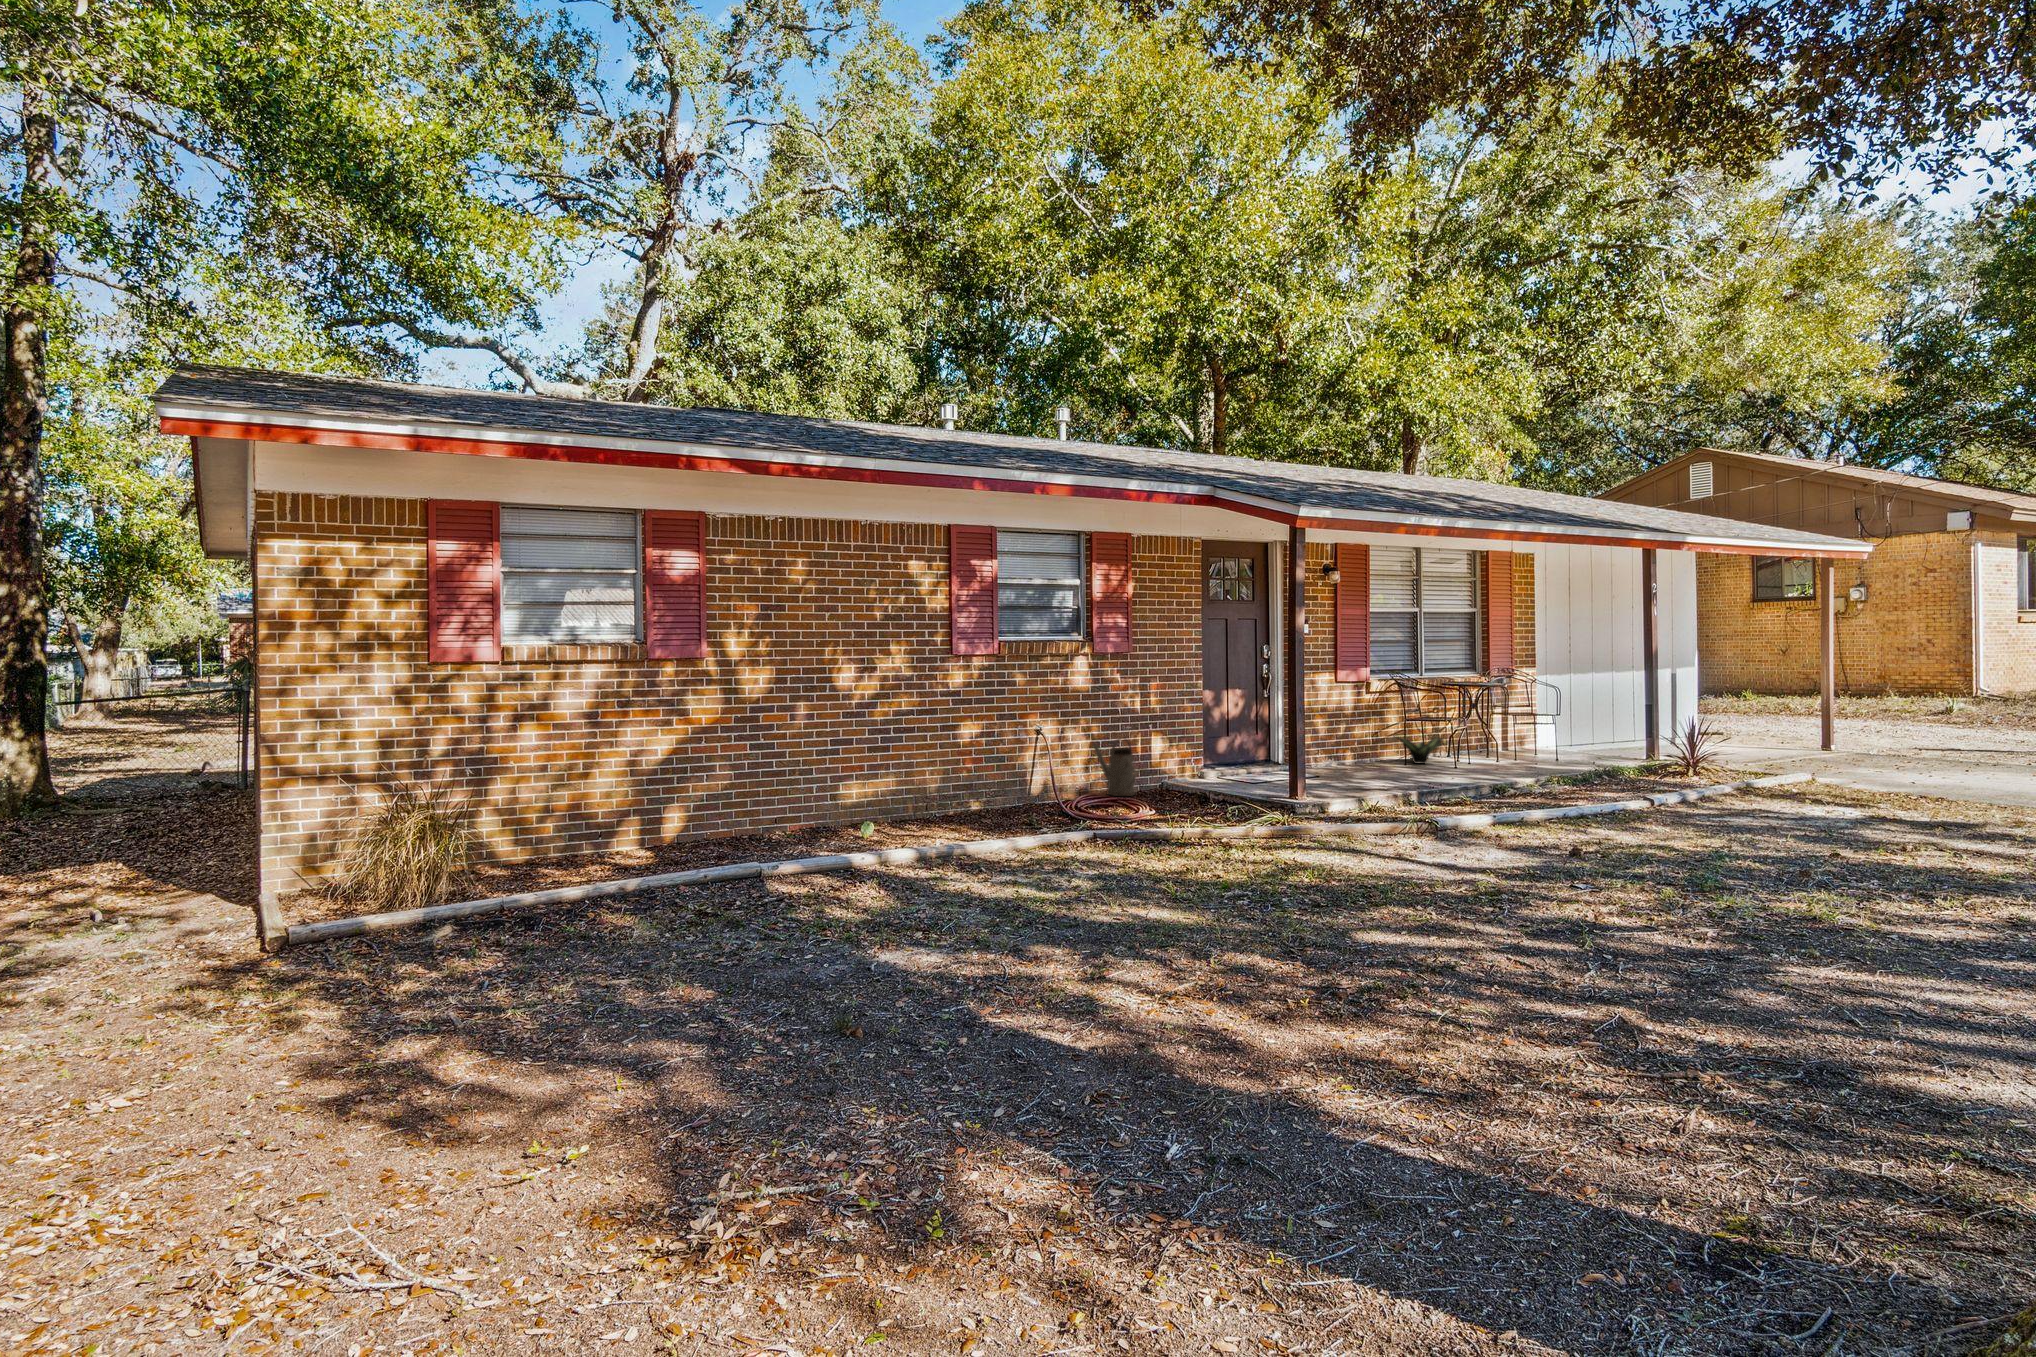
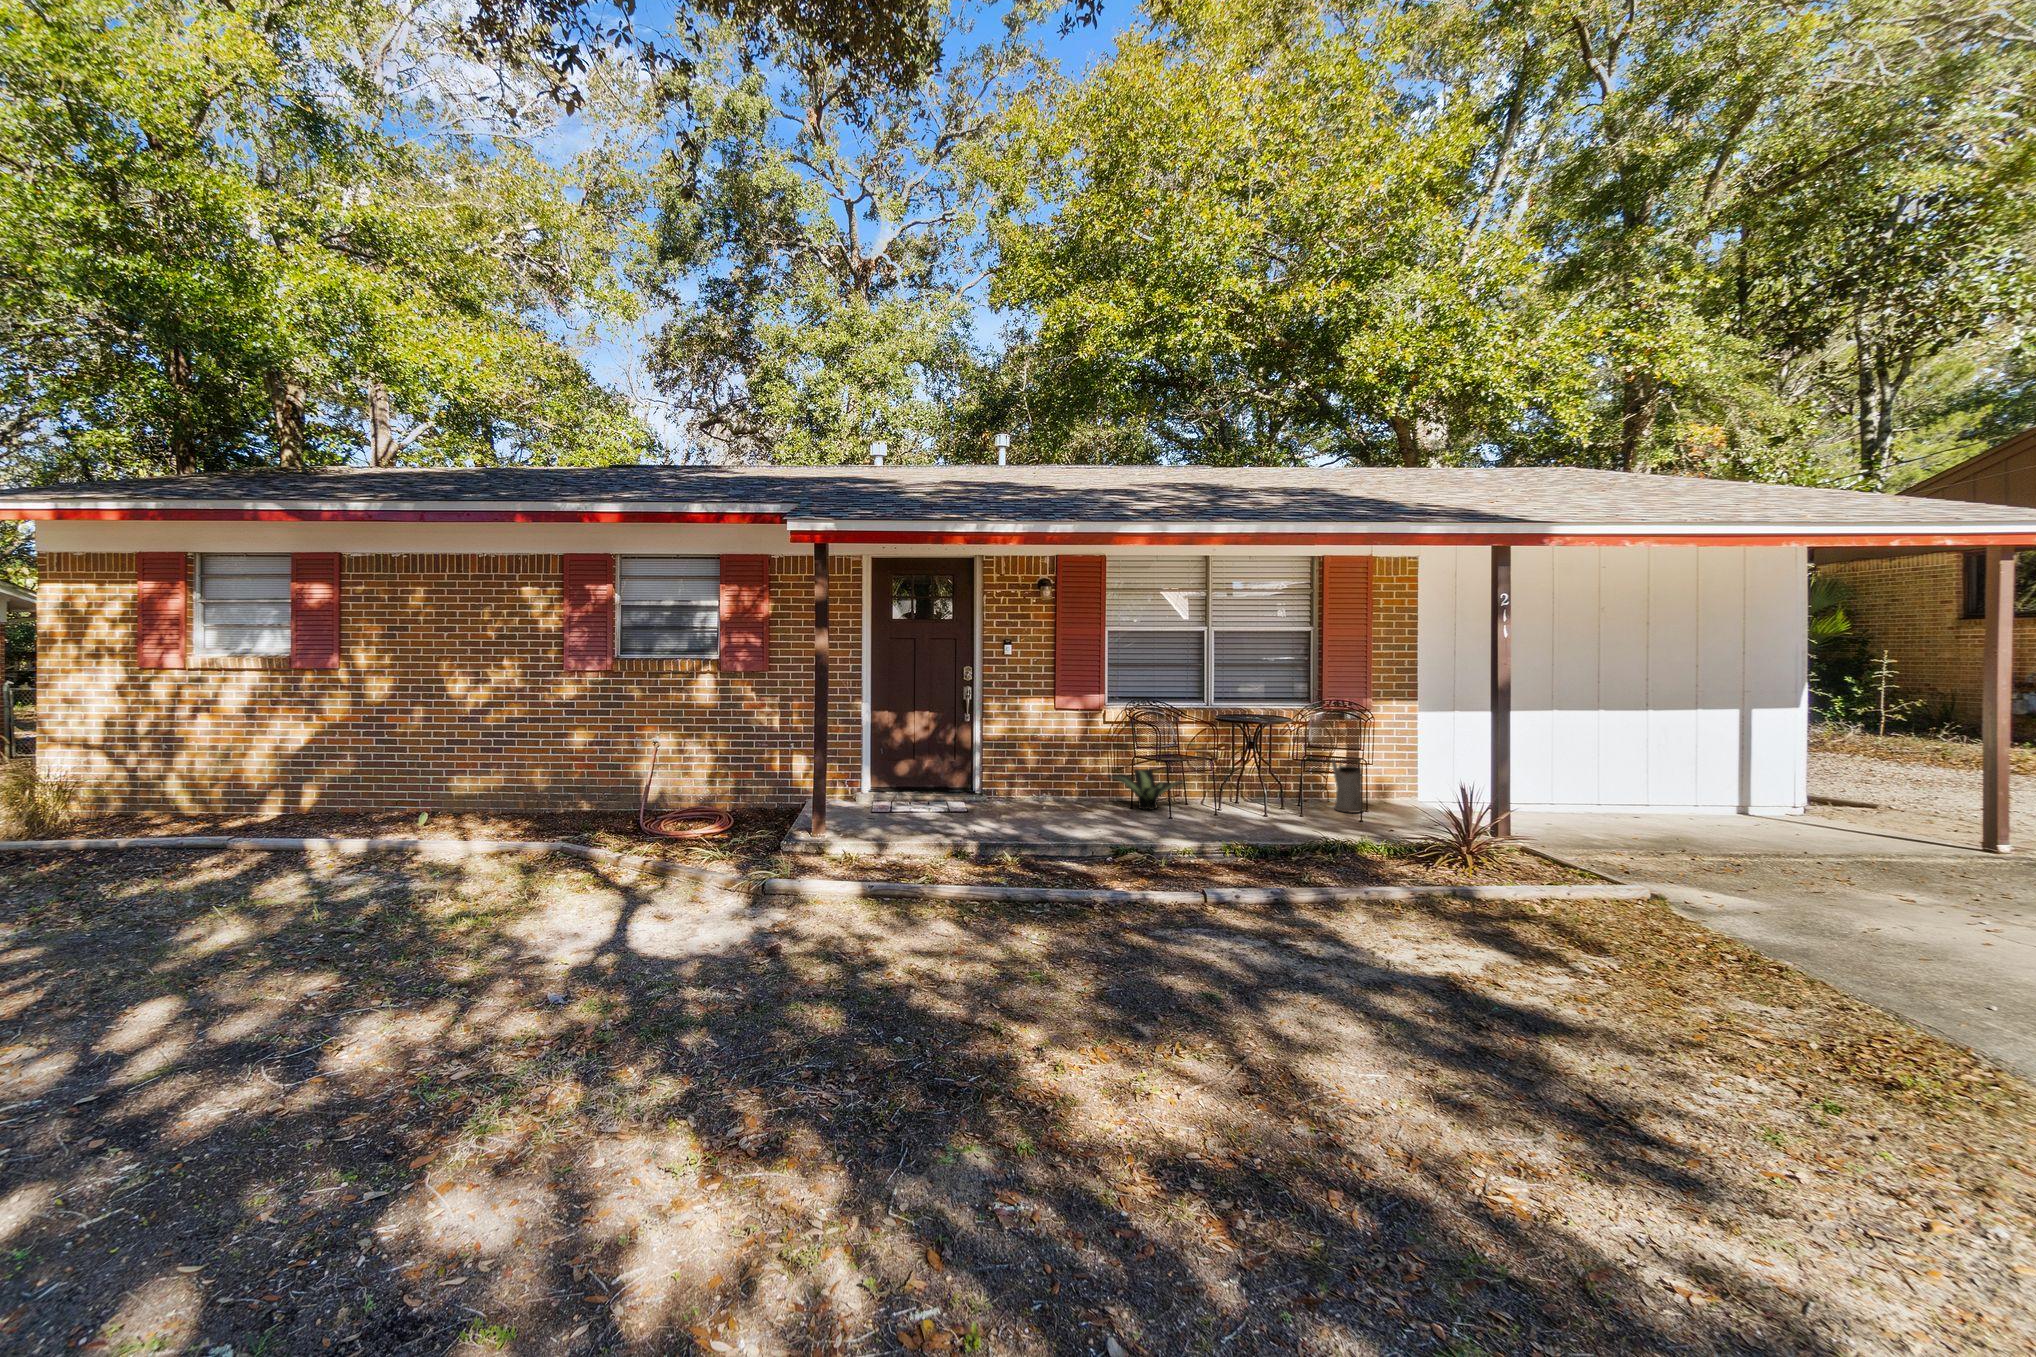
watering can: present [1093,738,1137,796] -> present [1331,757,1363,813]

